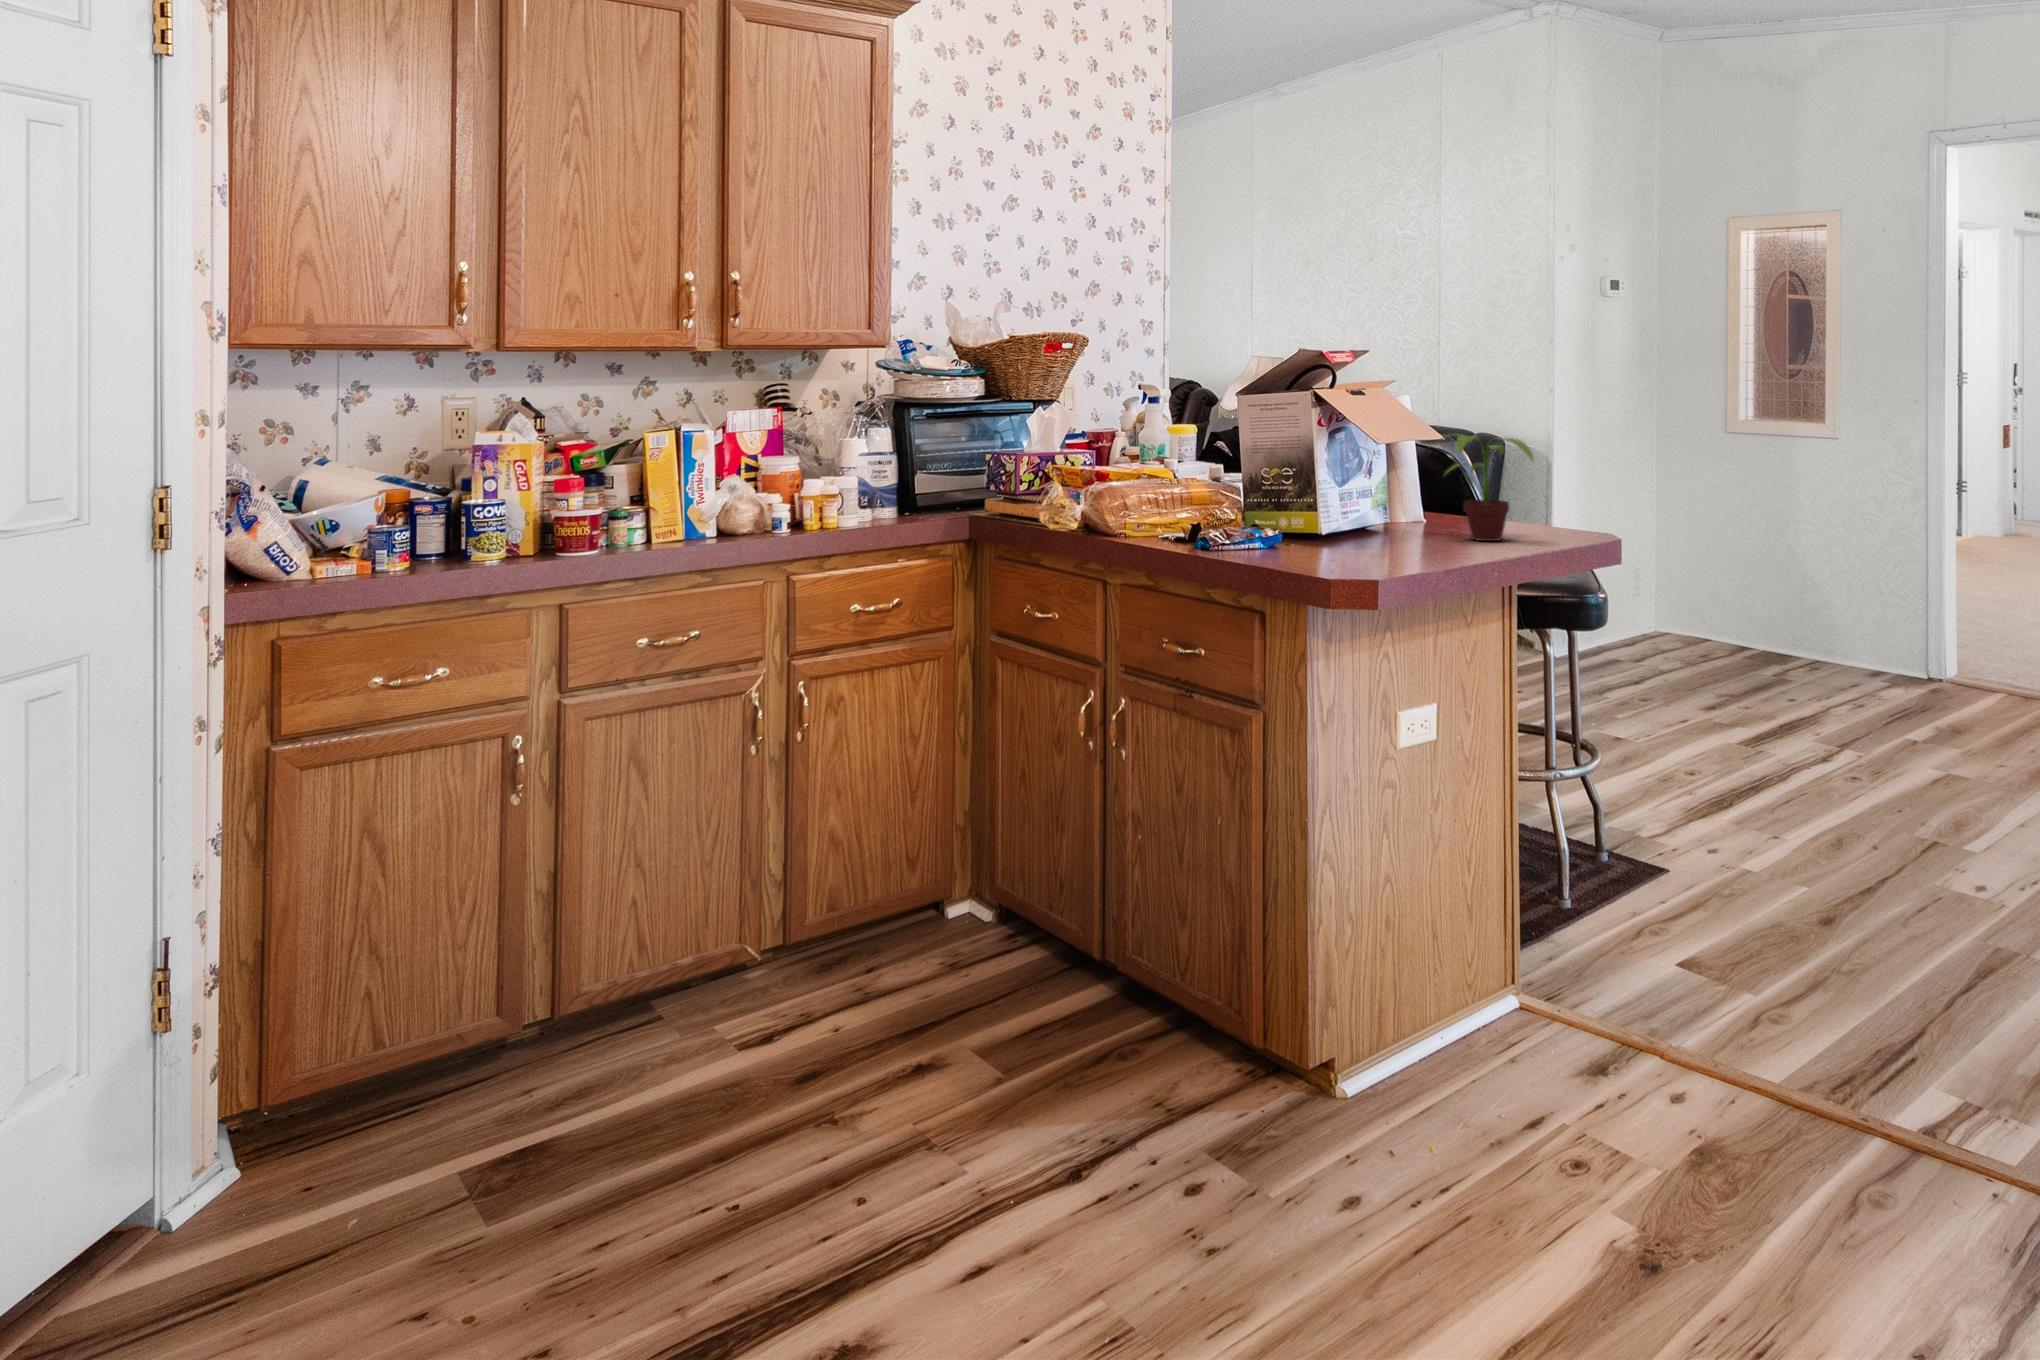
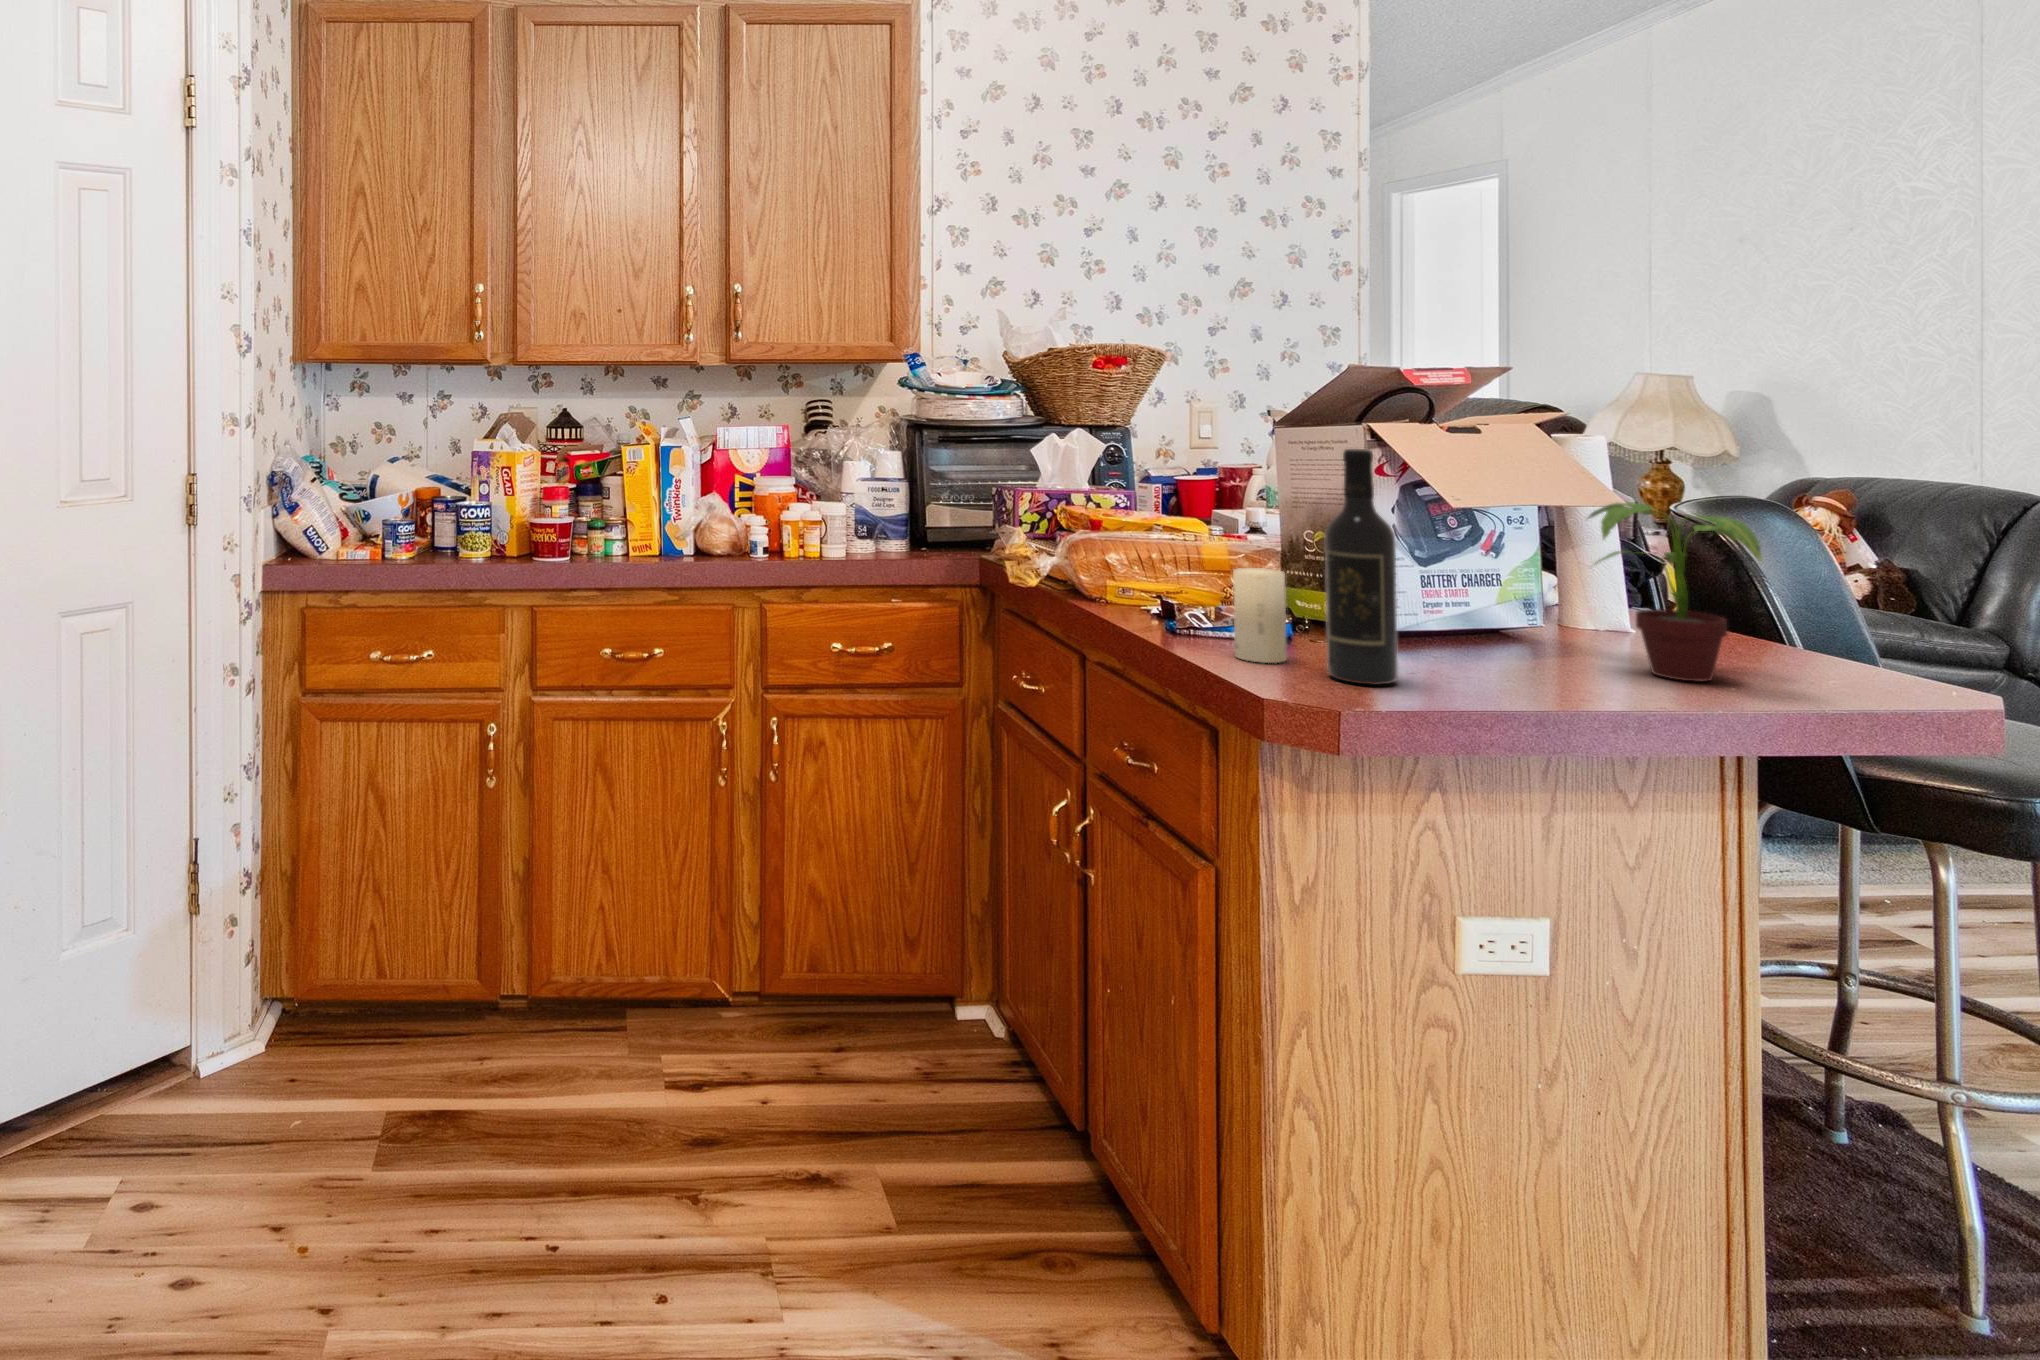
wine bottle: none [1334,402,1378,560] -> present [1325,449,1398,685]
candle: none [1268,491,1303,557] -> present [1233,568,1287,663]

